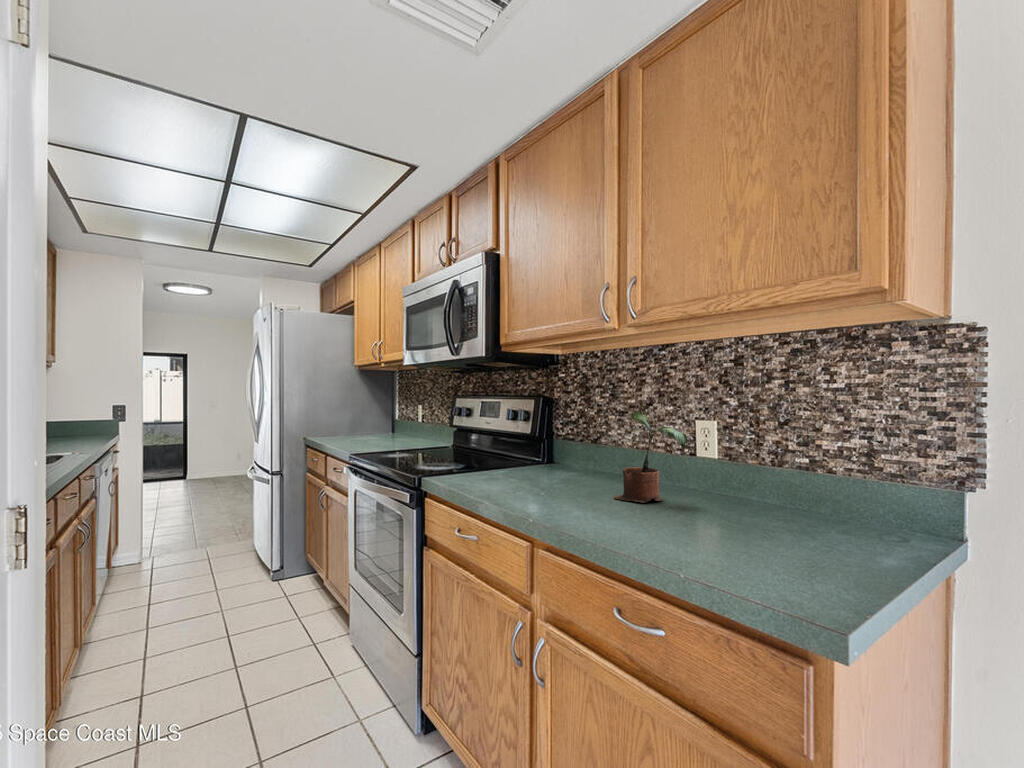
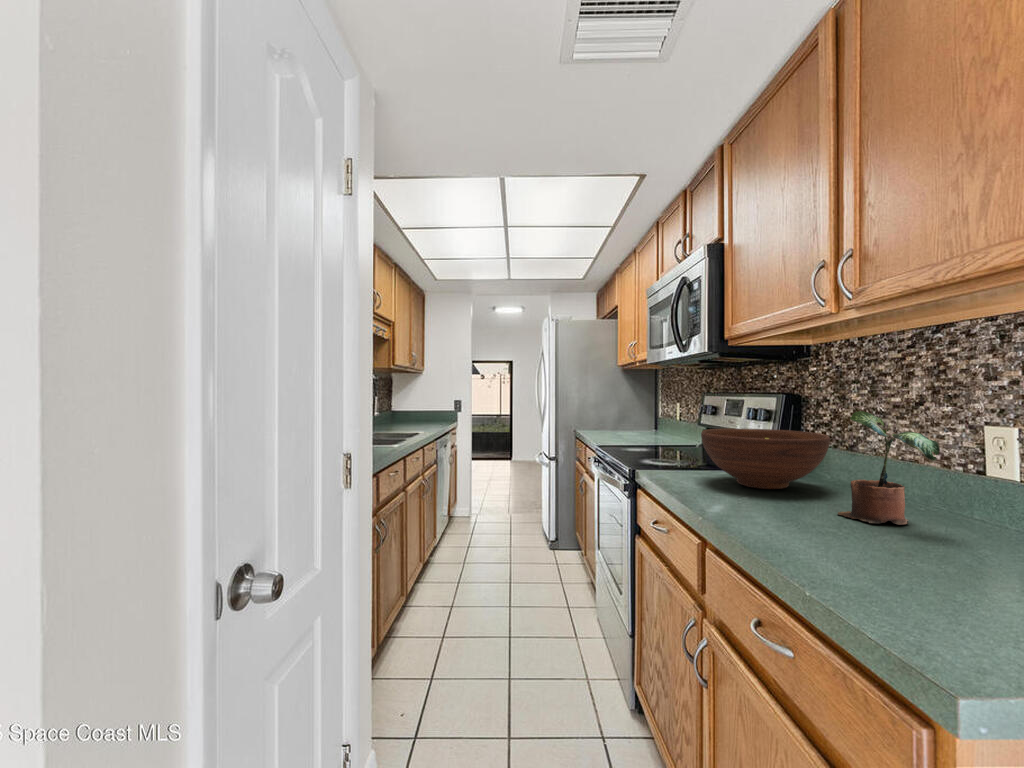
fruit bowl: none [488,429,592,483] -> present [701,428,830,489]

